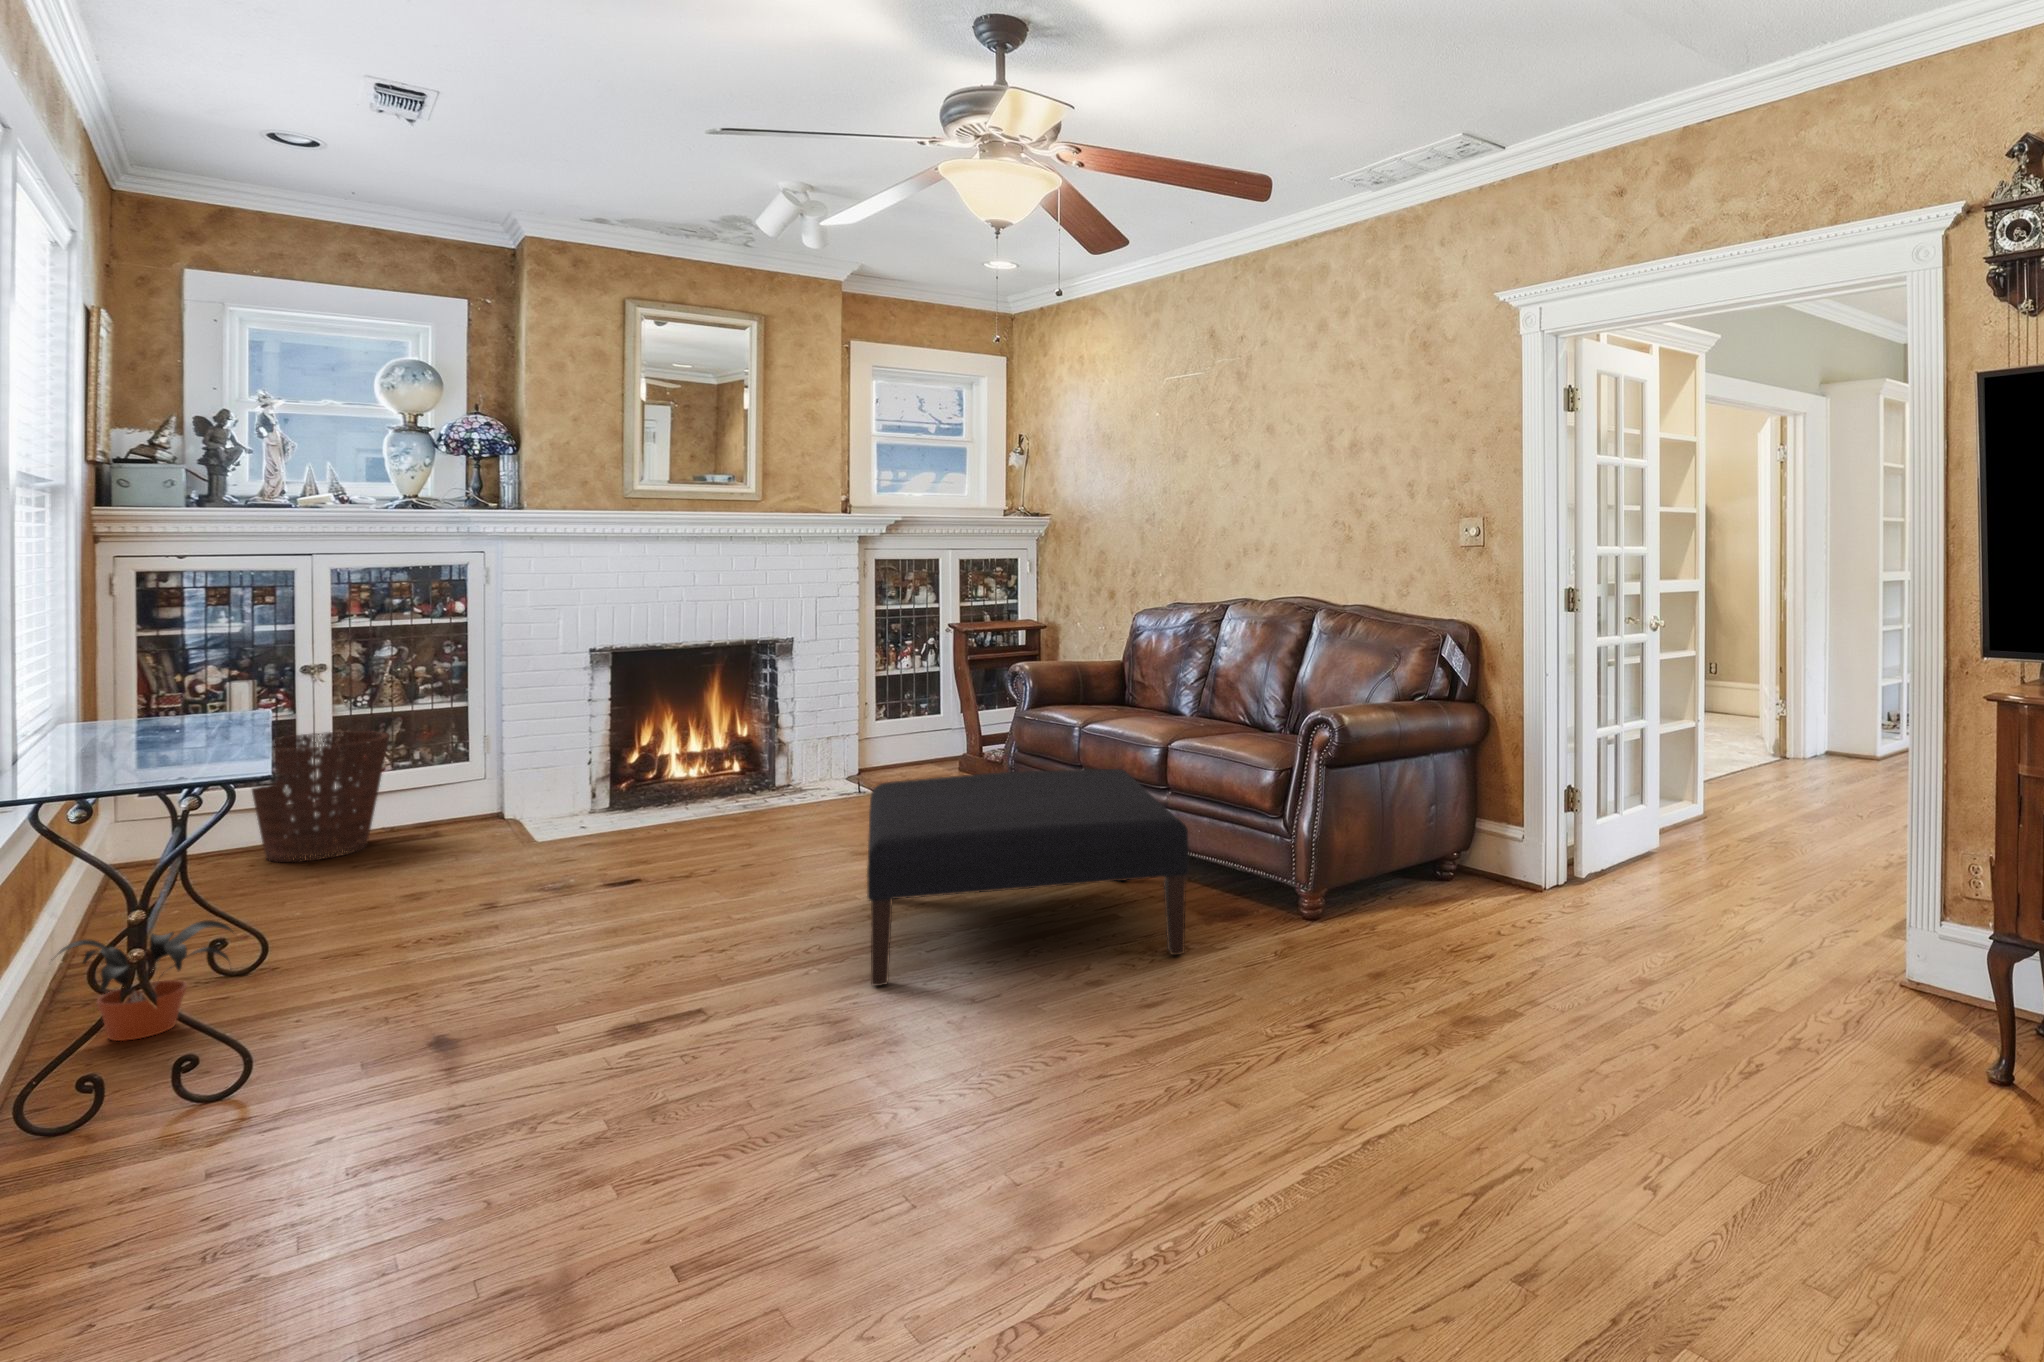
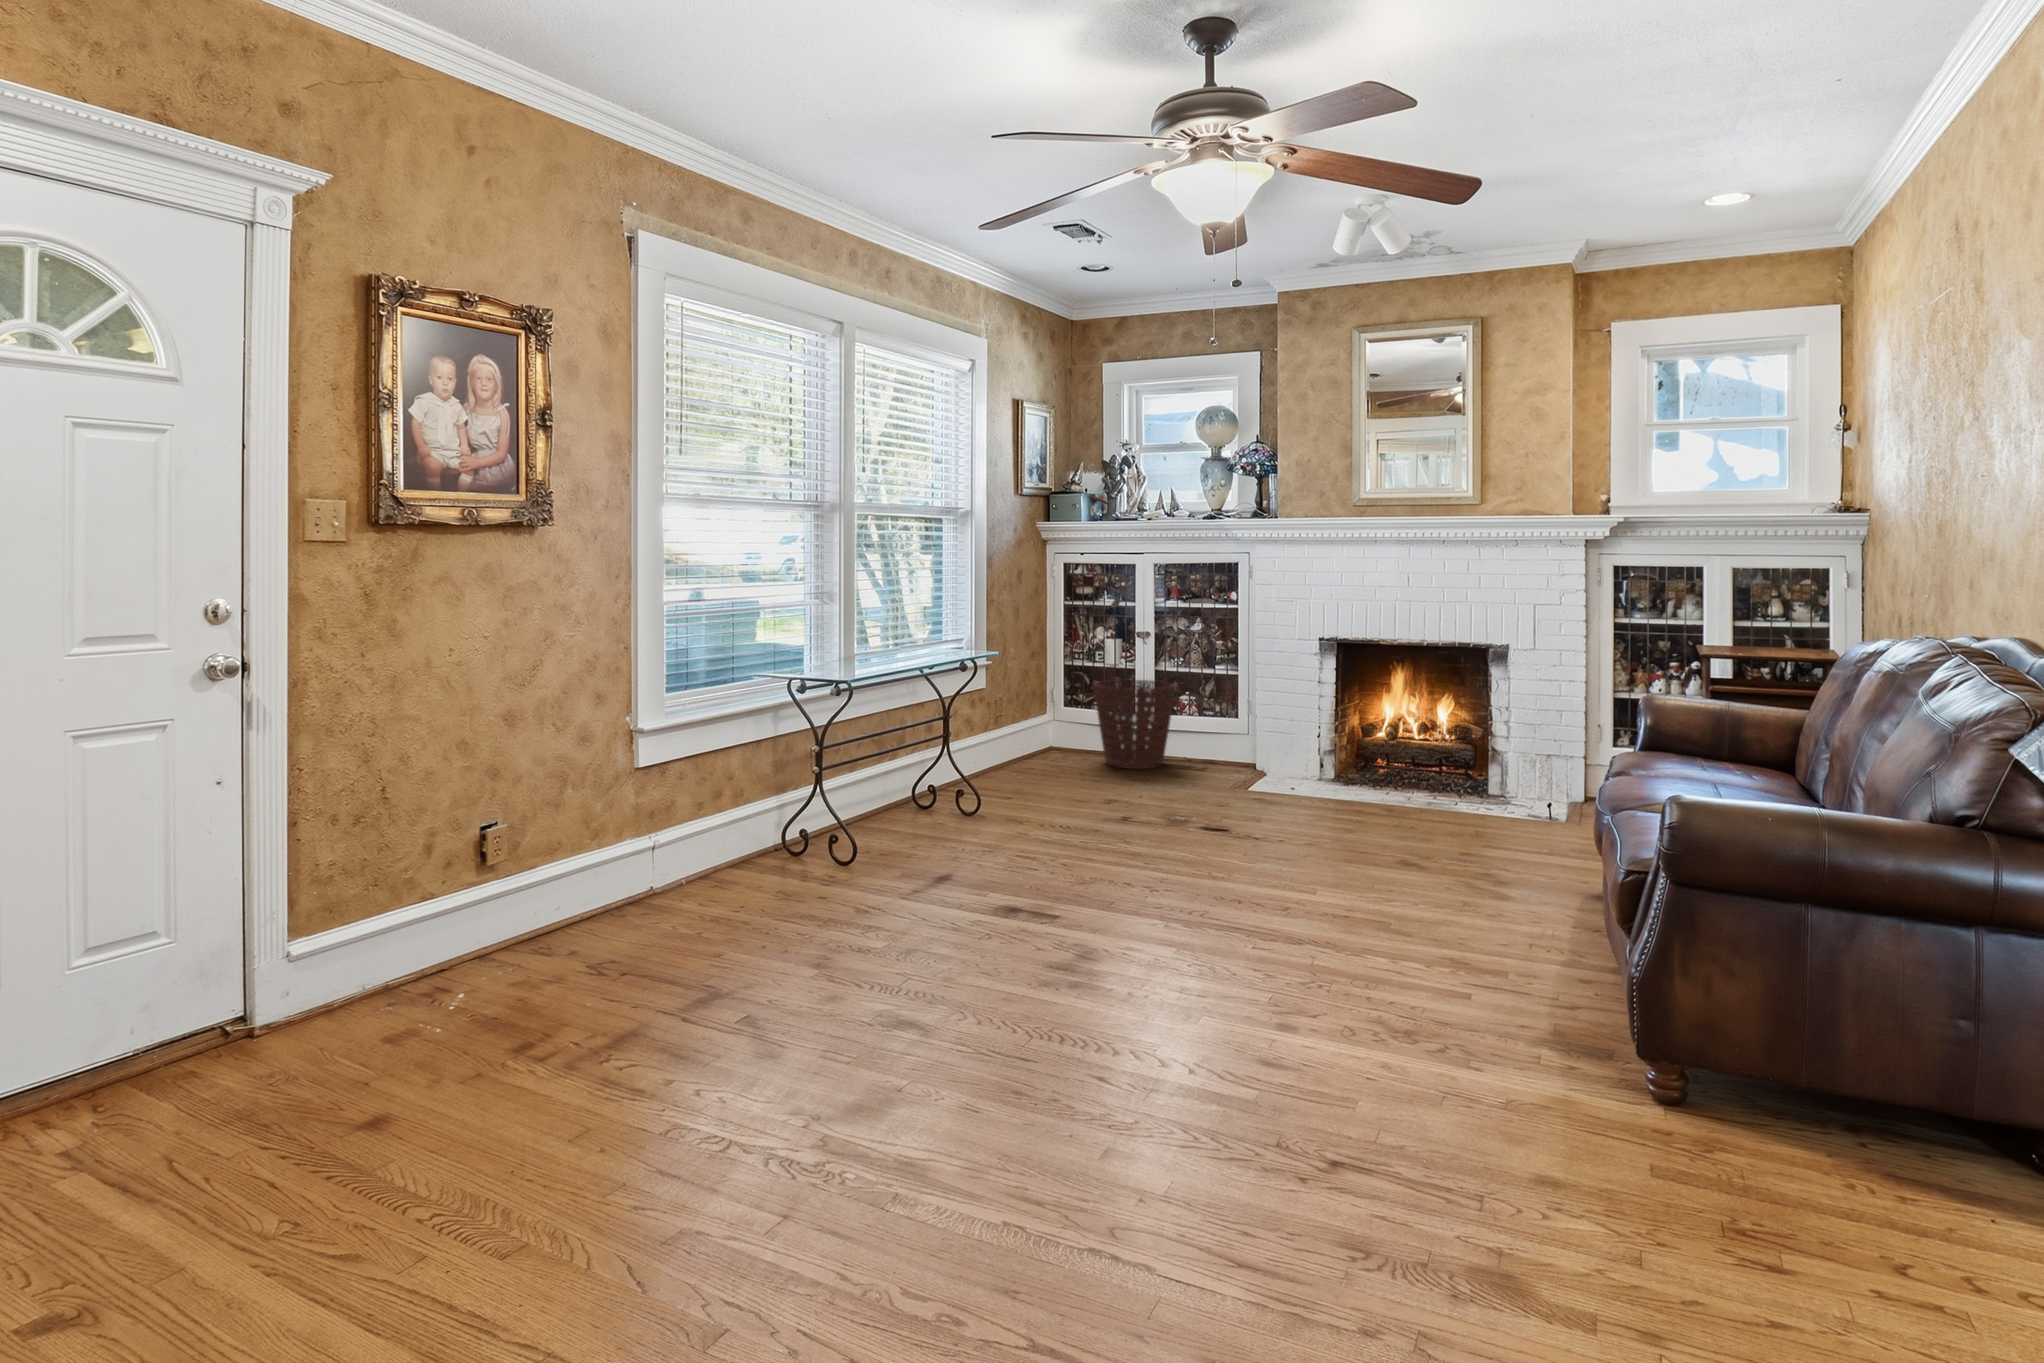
ottoman: present [867,769,1189,986] -> none [1146,784,1581,1043]
potted plant: present [58,920,232,1041] -> none [849,769,927,833]

